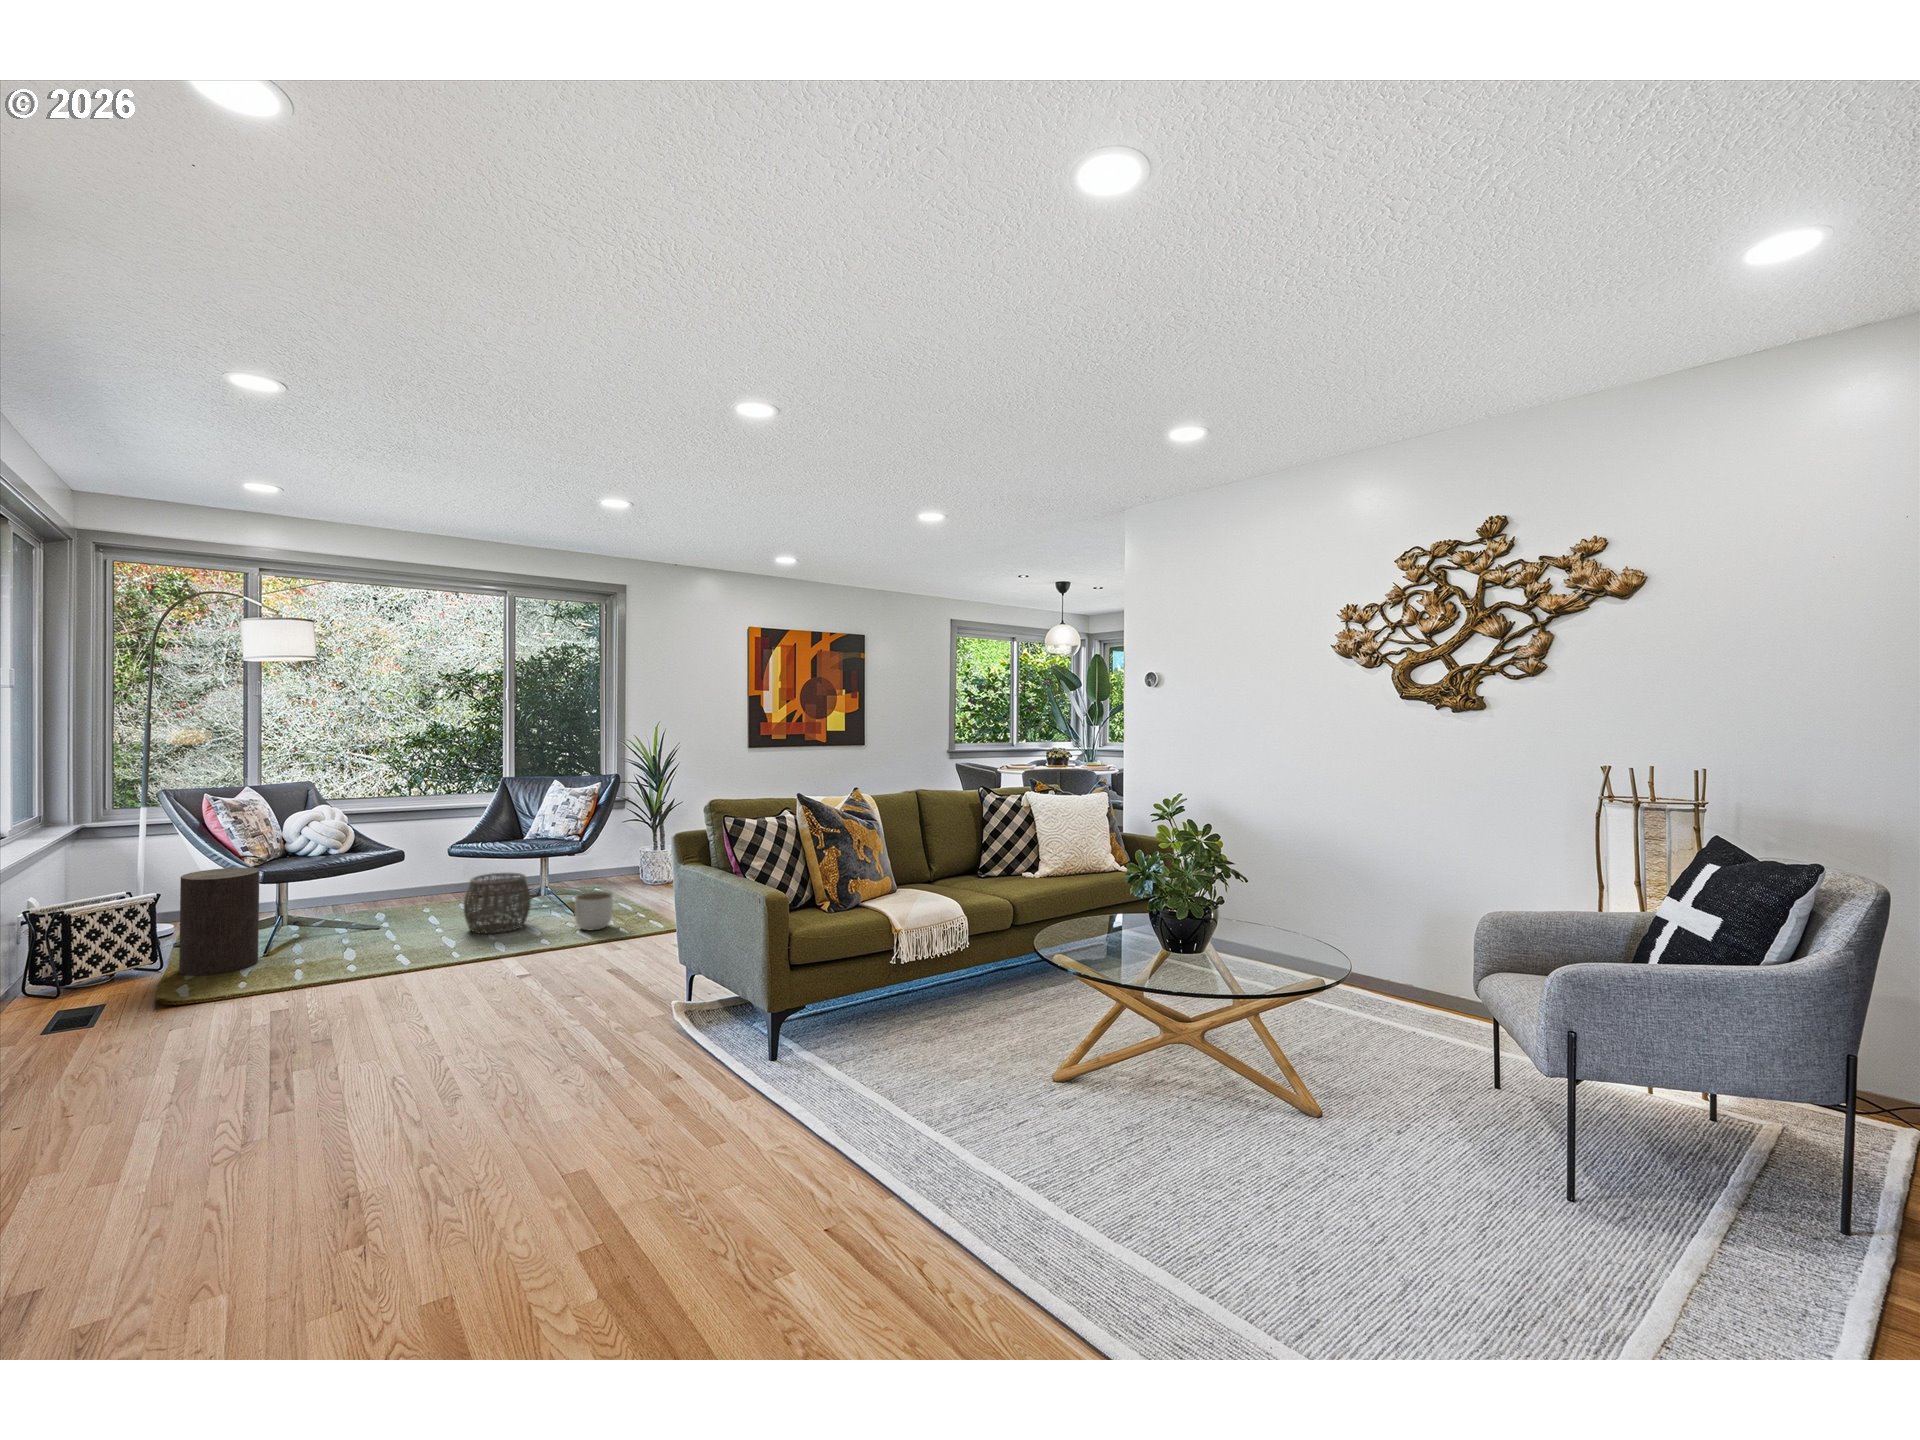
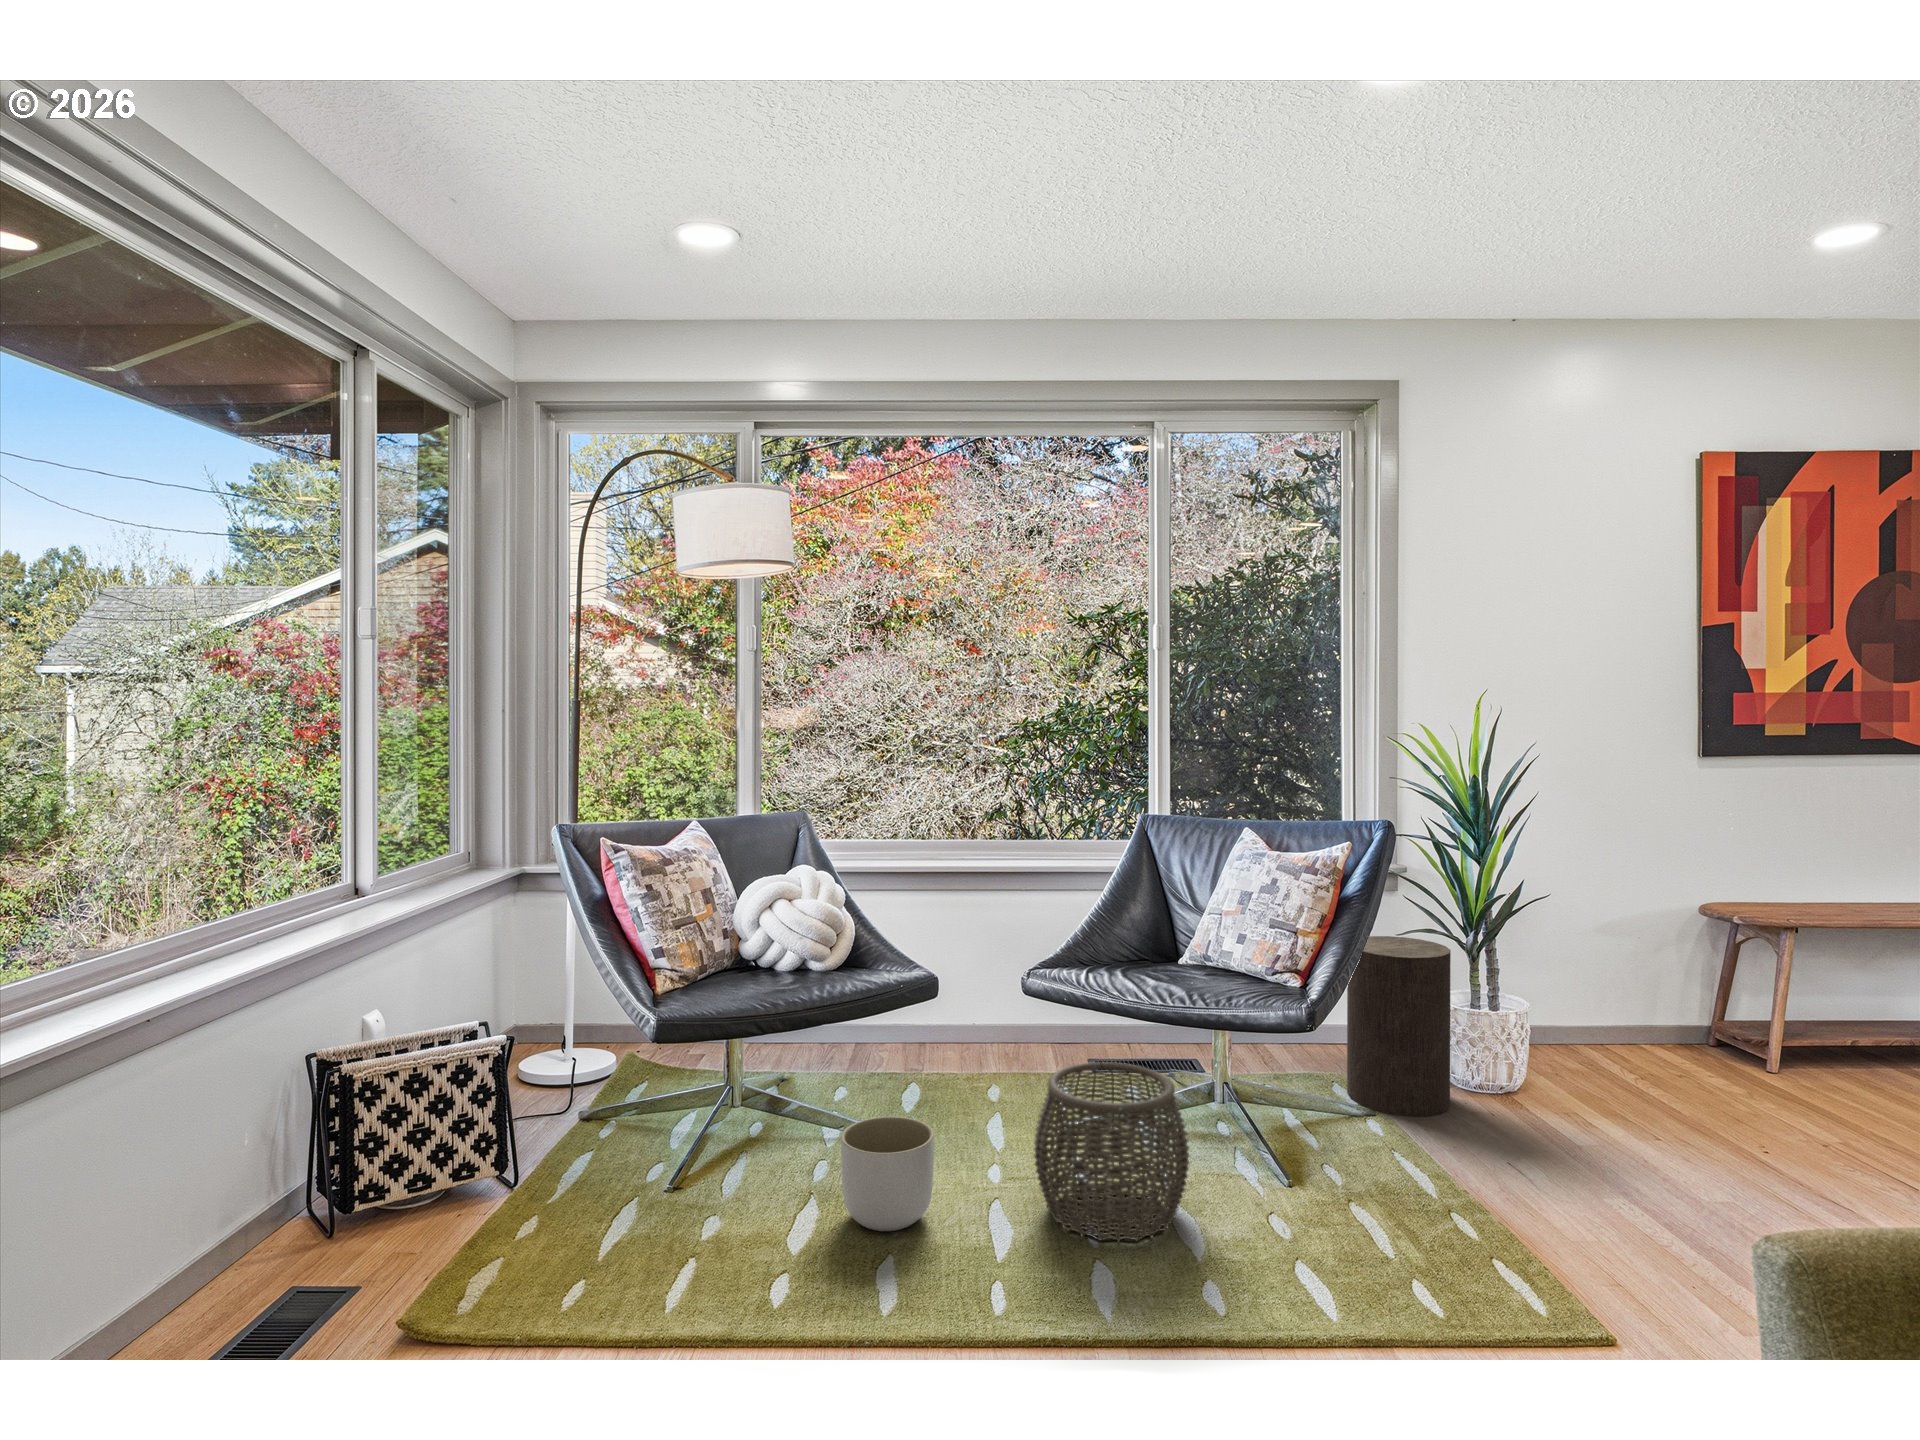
stool: present [179,868,260,975] -> present [1347,936,1451,1116]
planter: present [575,892,613,930] -> present [841,1117,934,1231]

